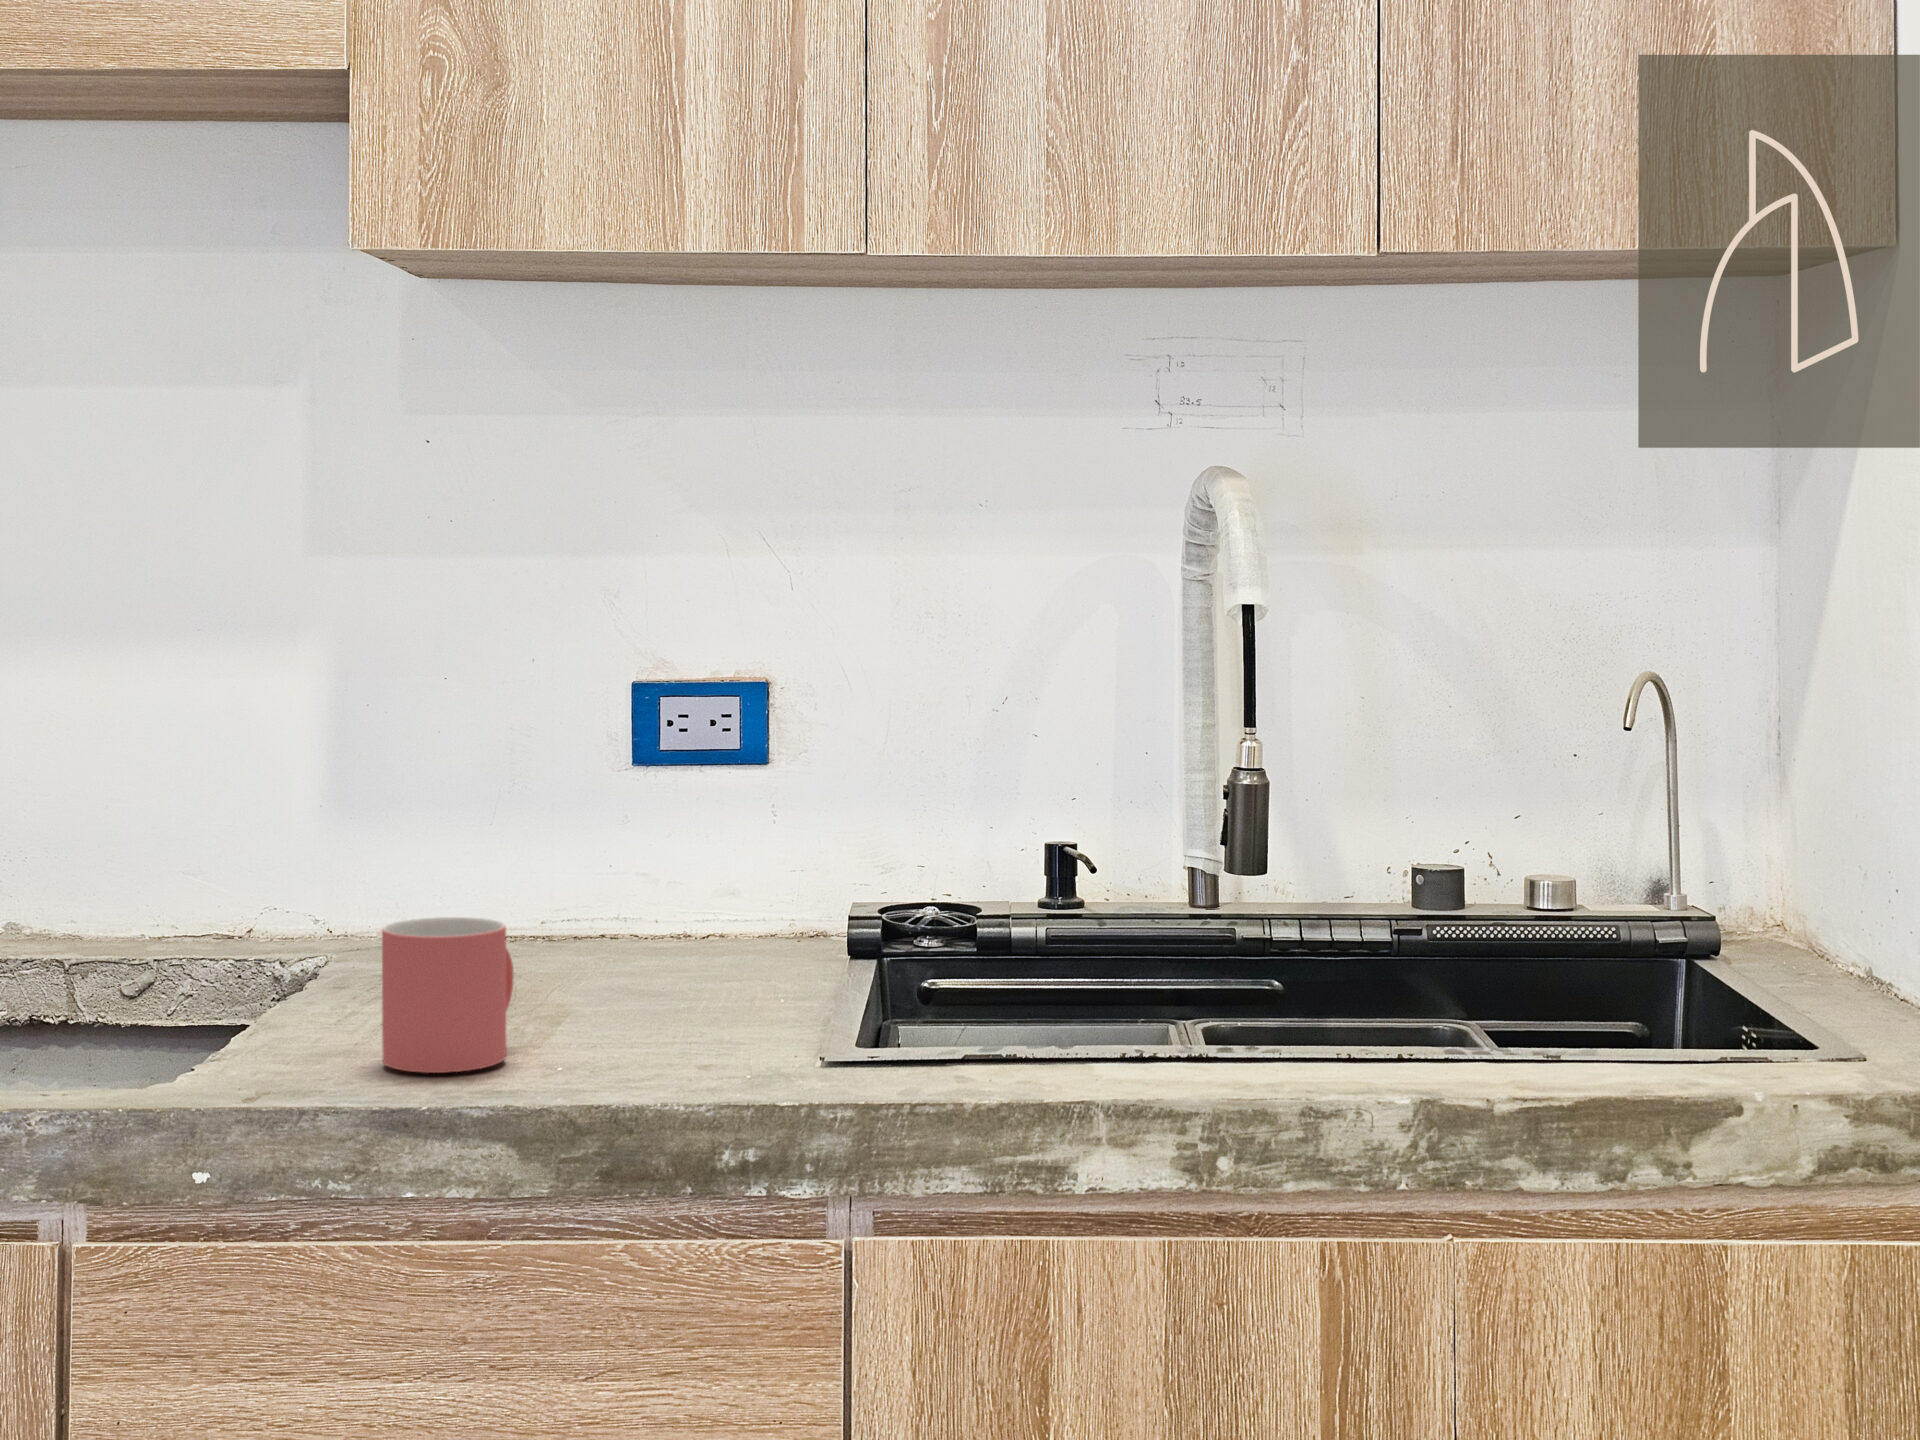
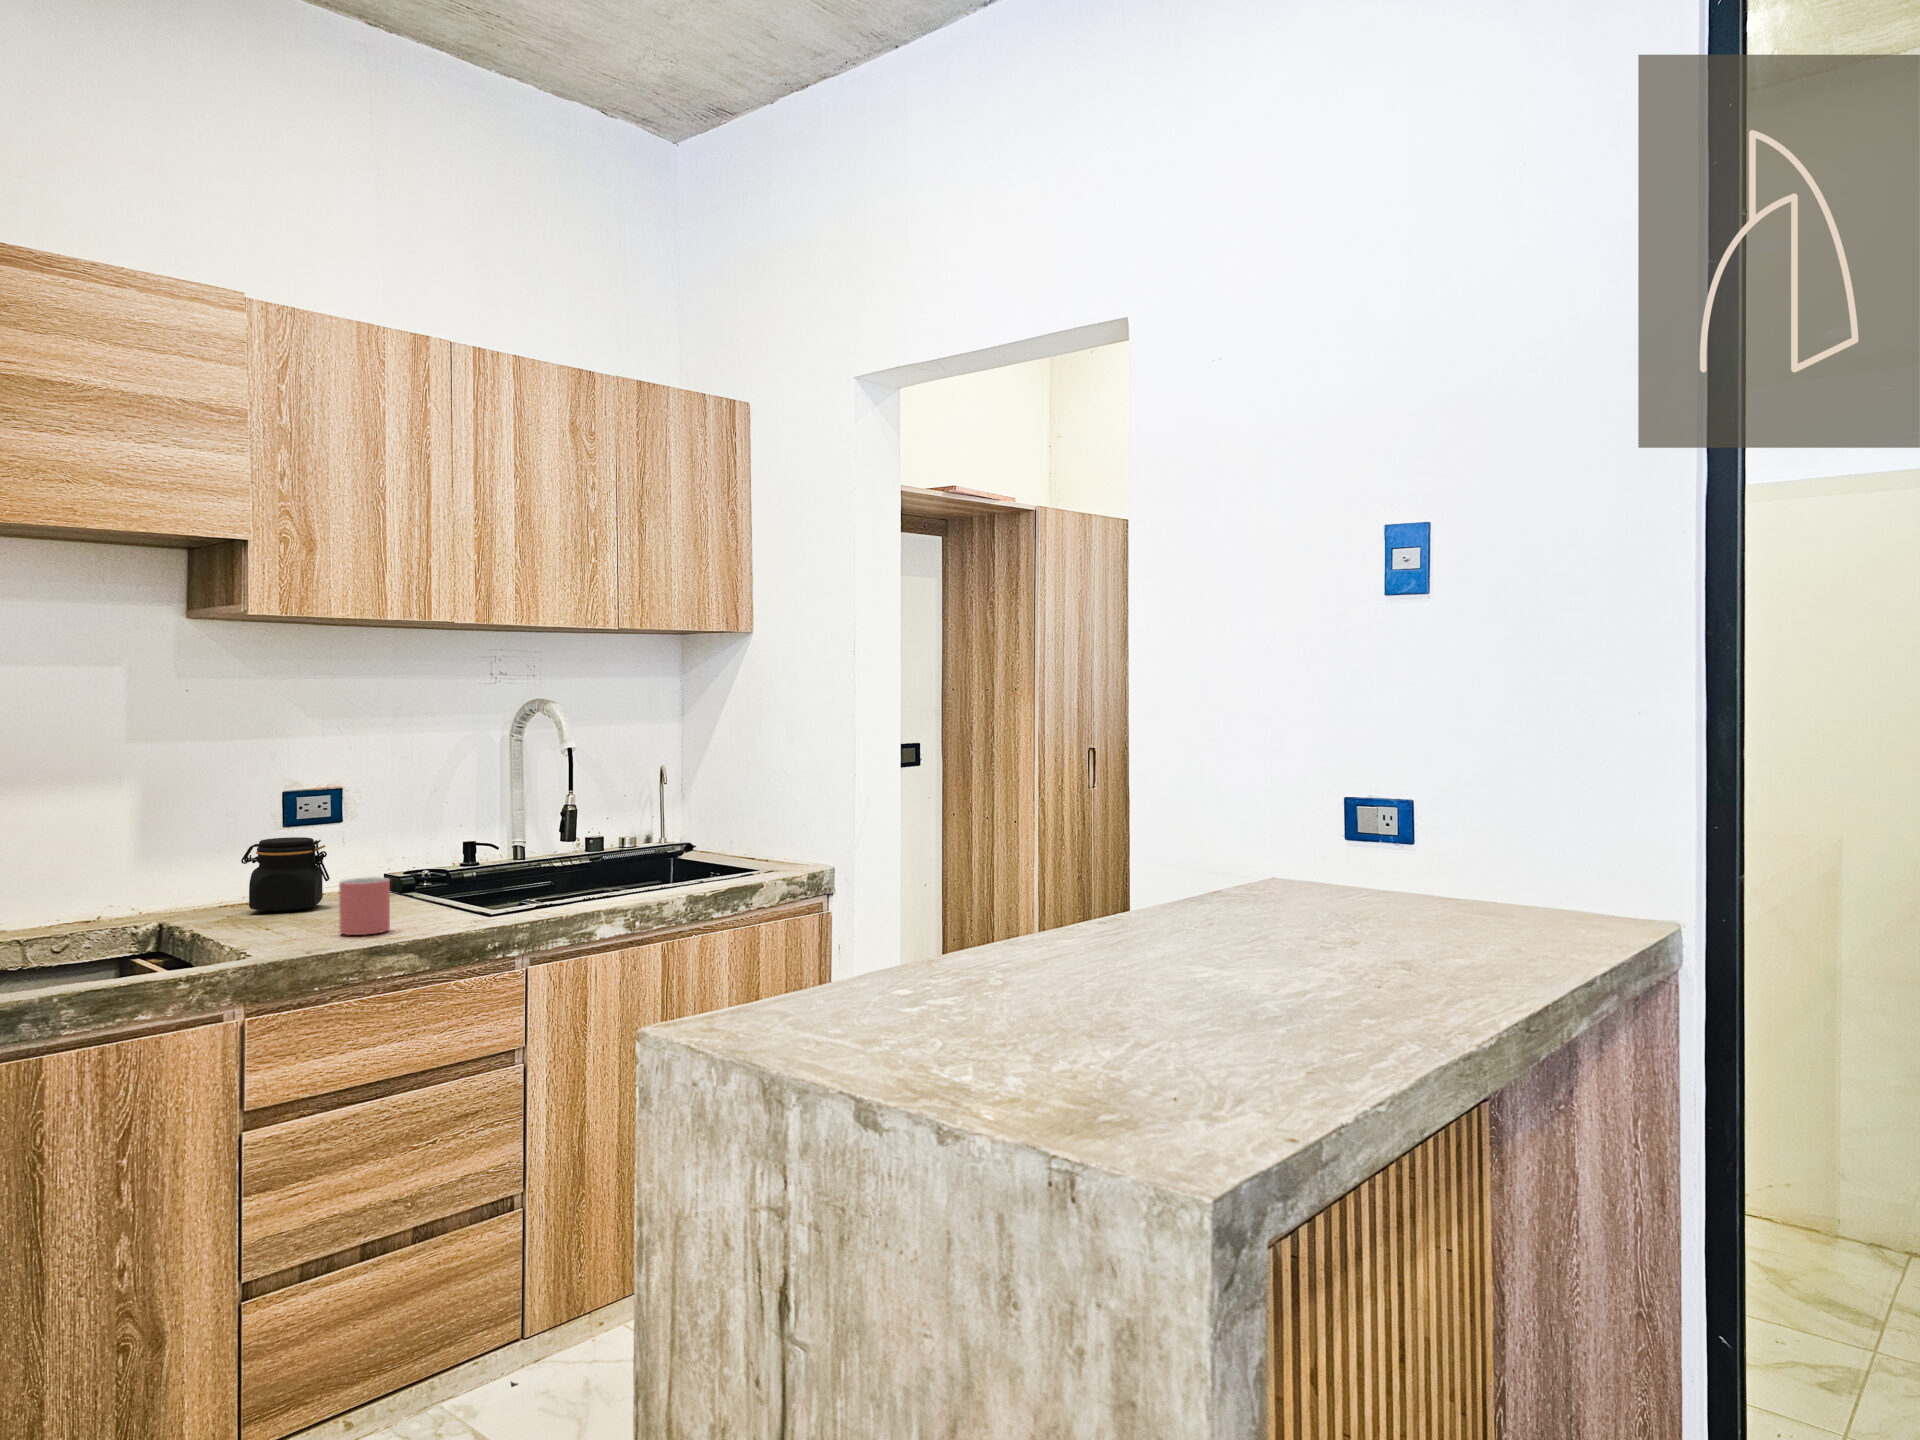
jar: none [520,796,689,967] -> present [241,837,330,912]

